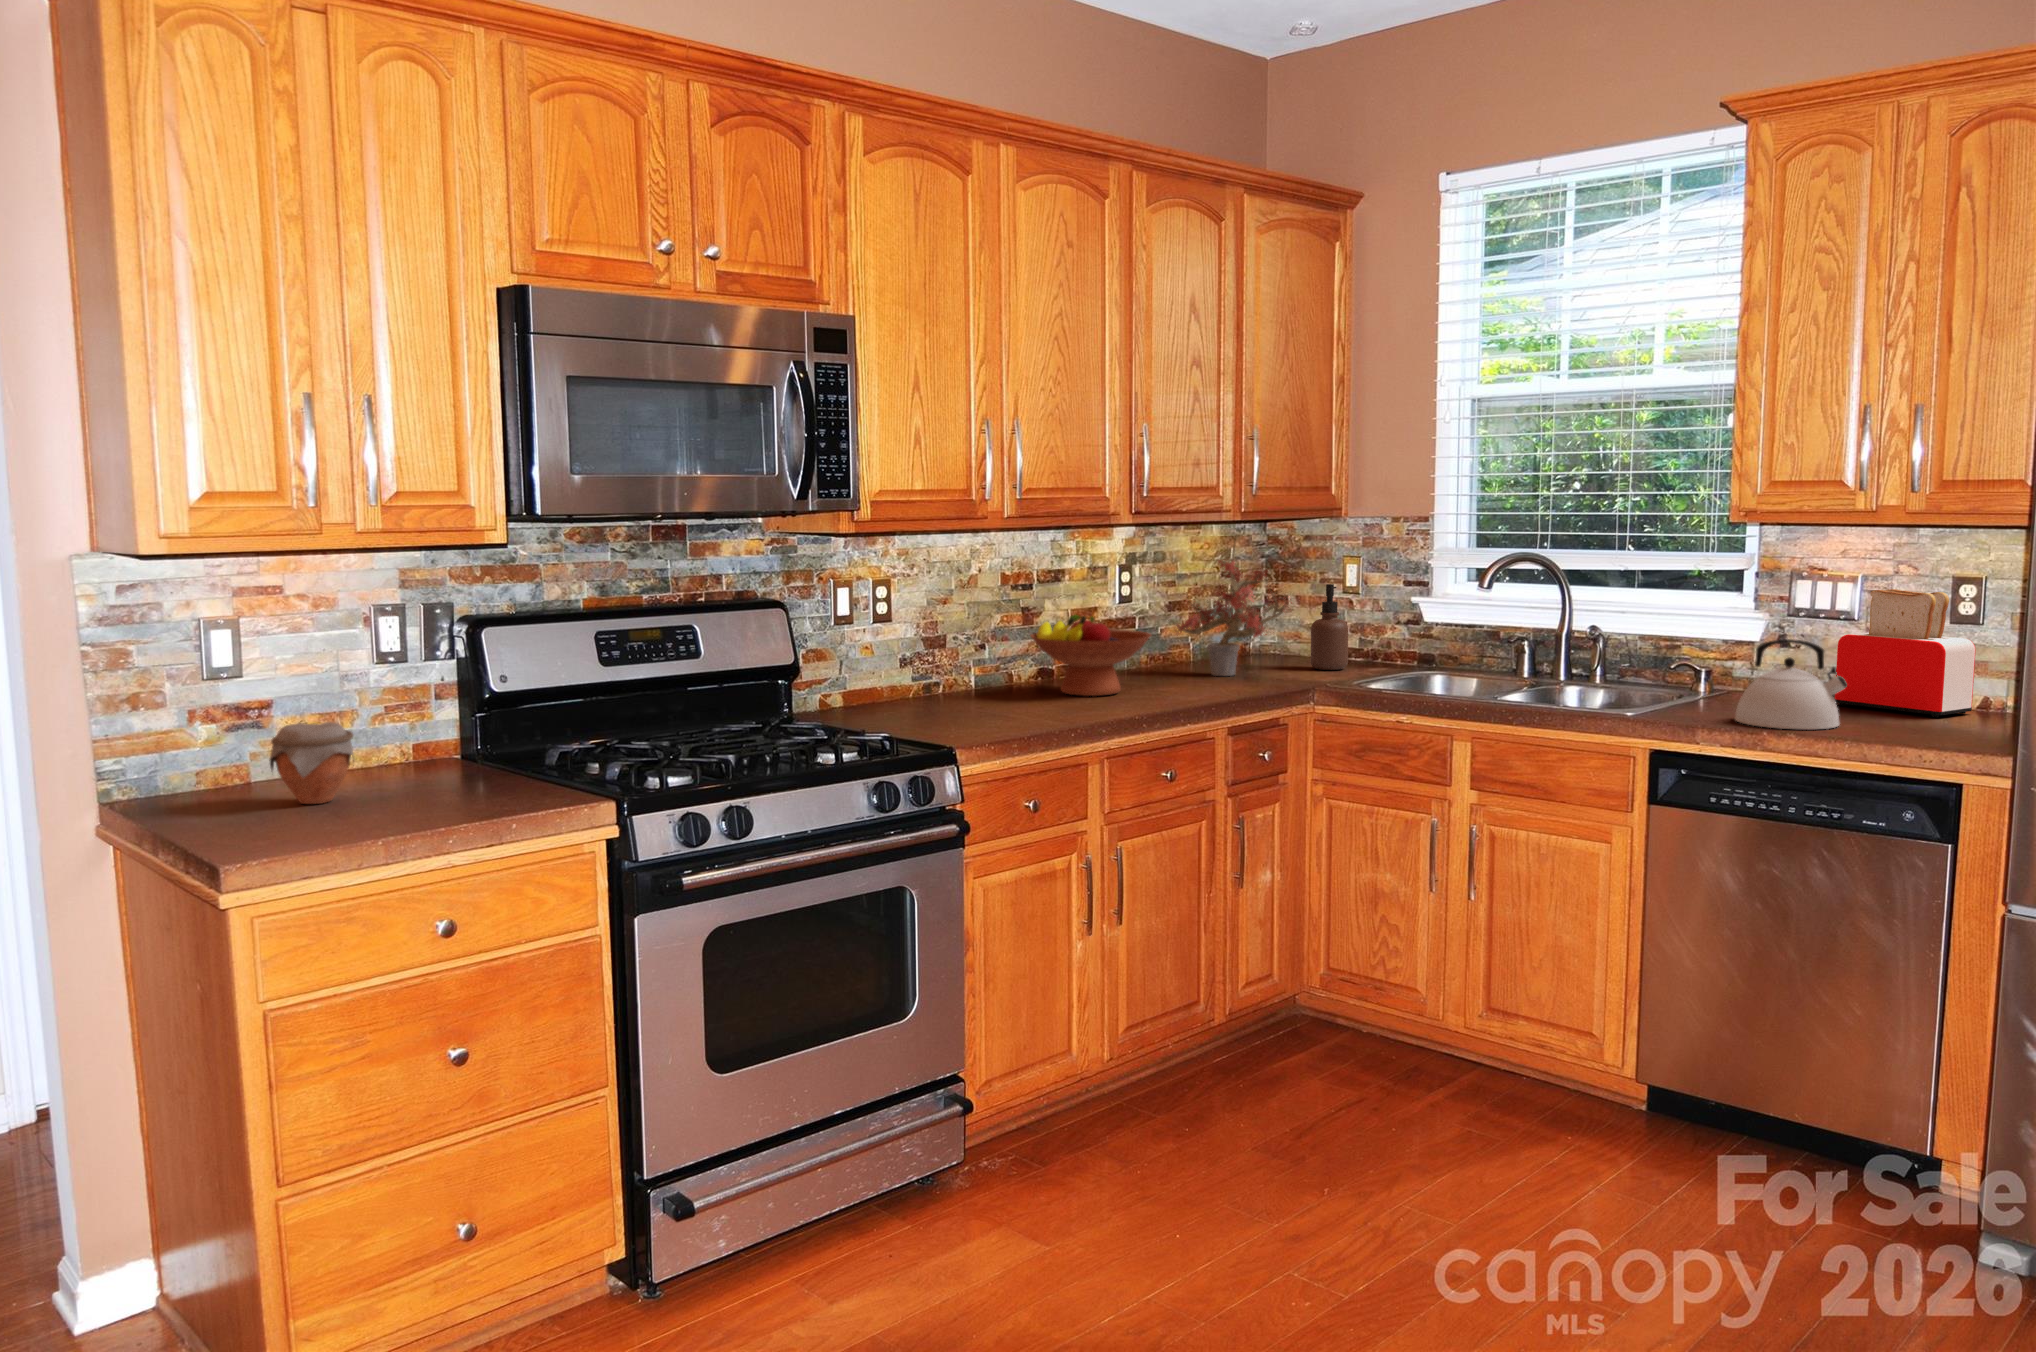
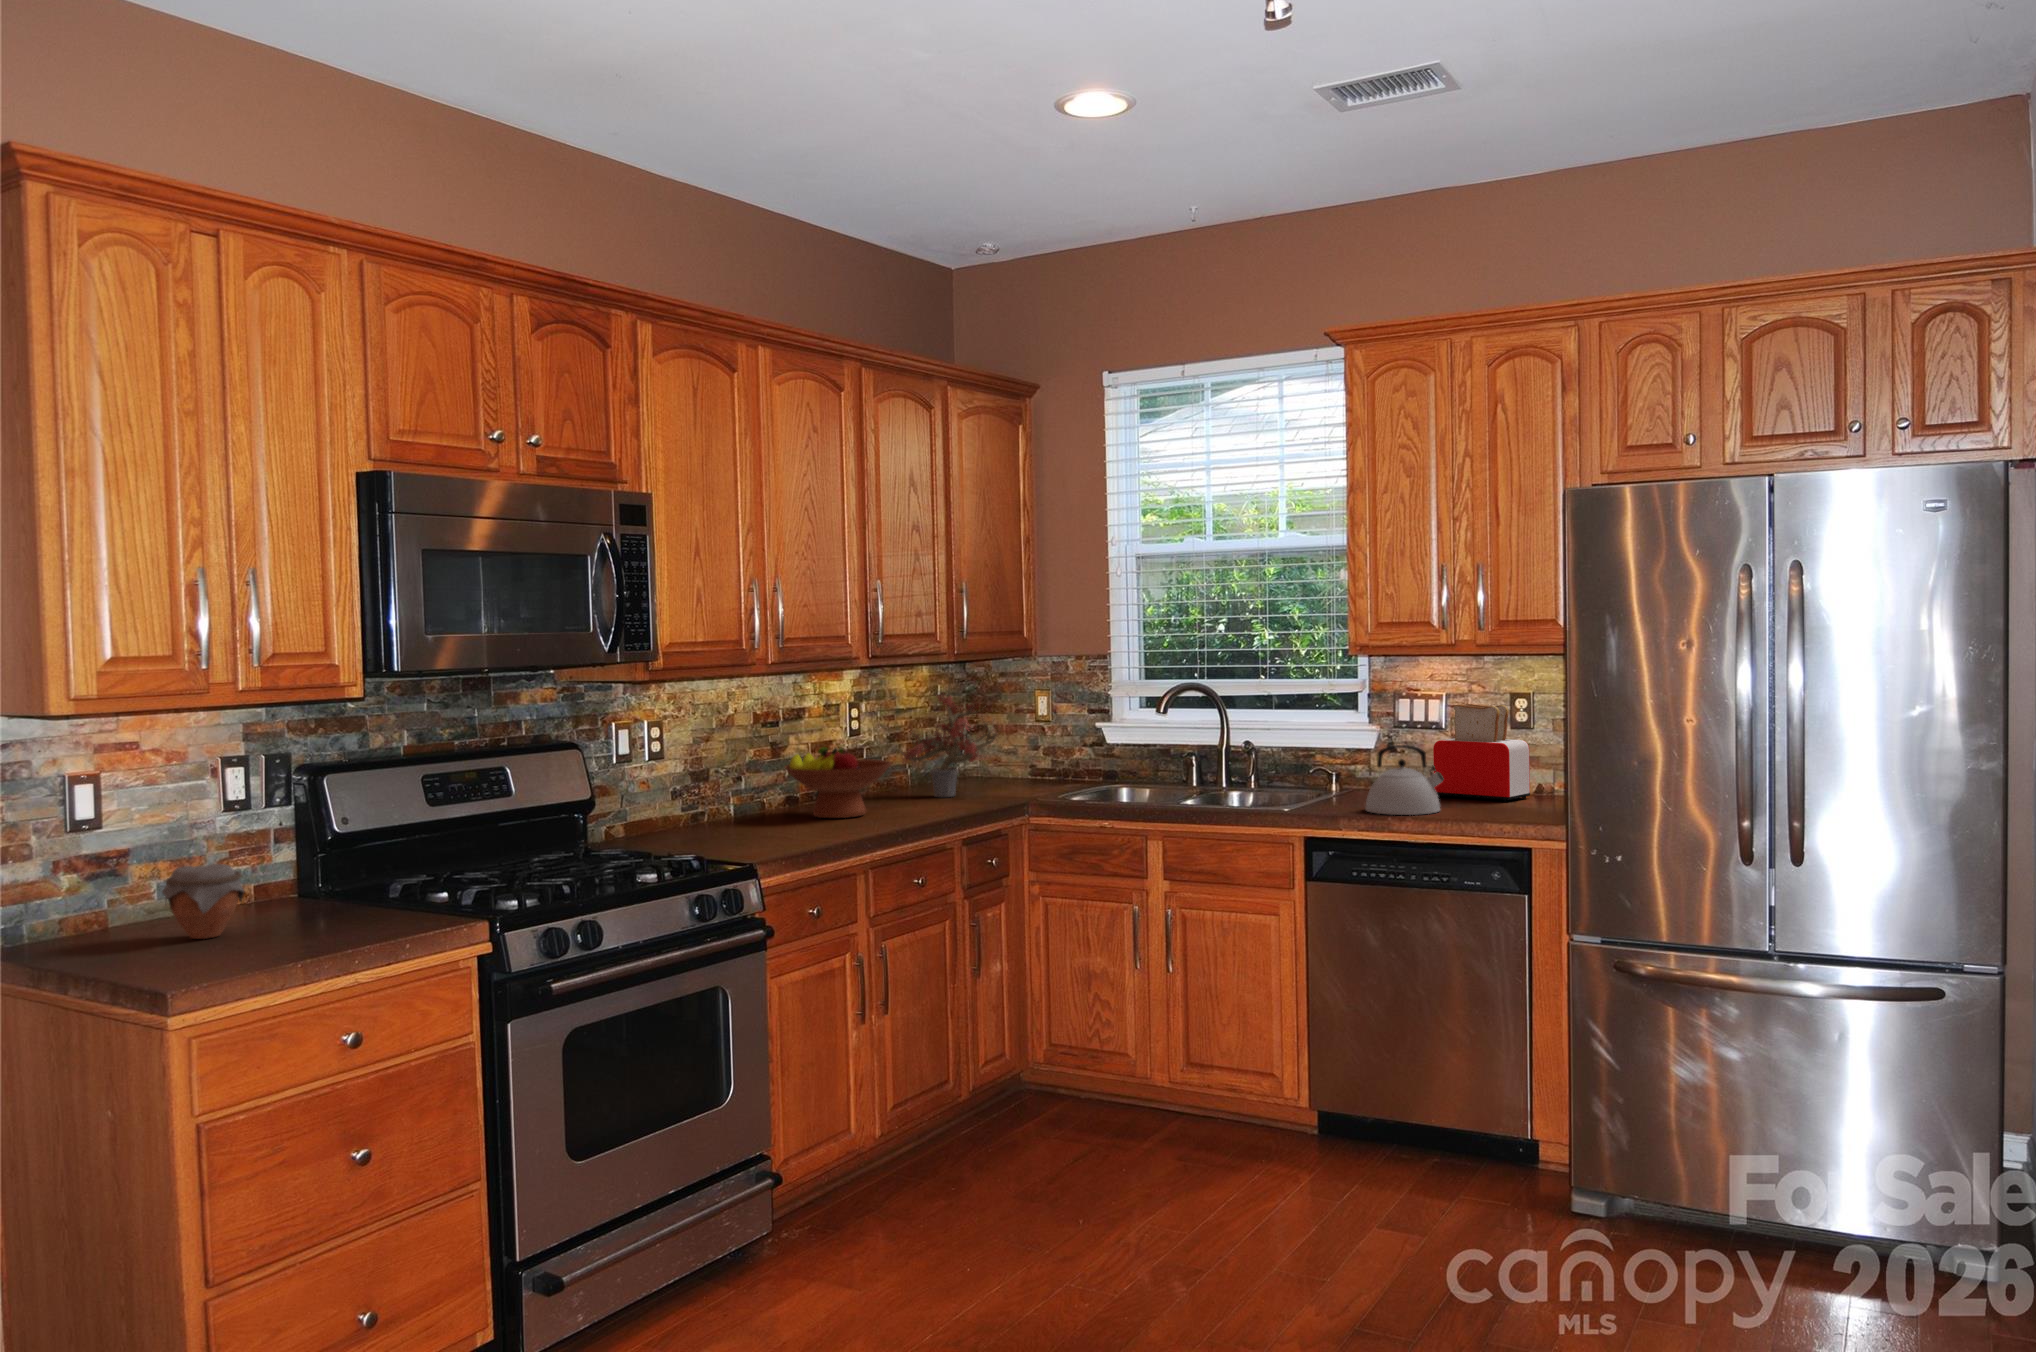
soap dispenser: present [1311,584,1348,670] -> none [1015,714,1048,788]

